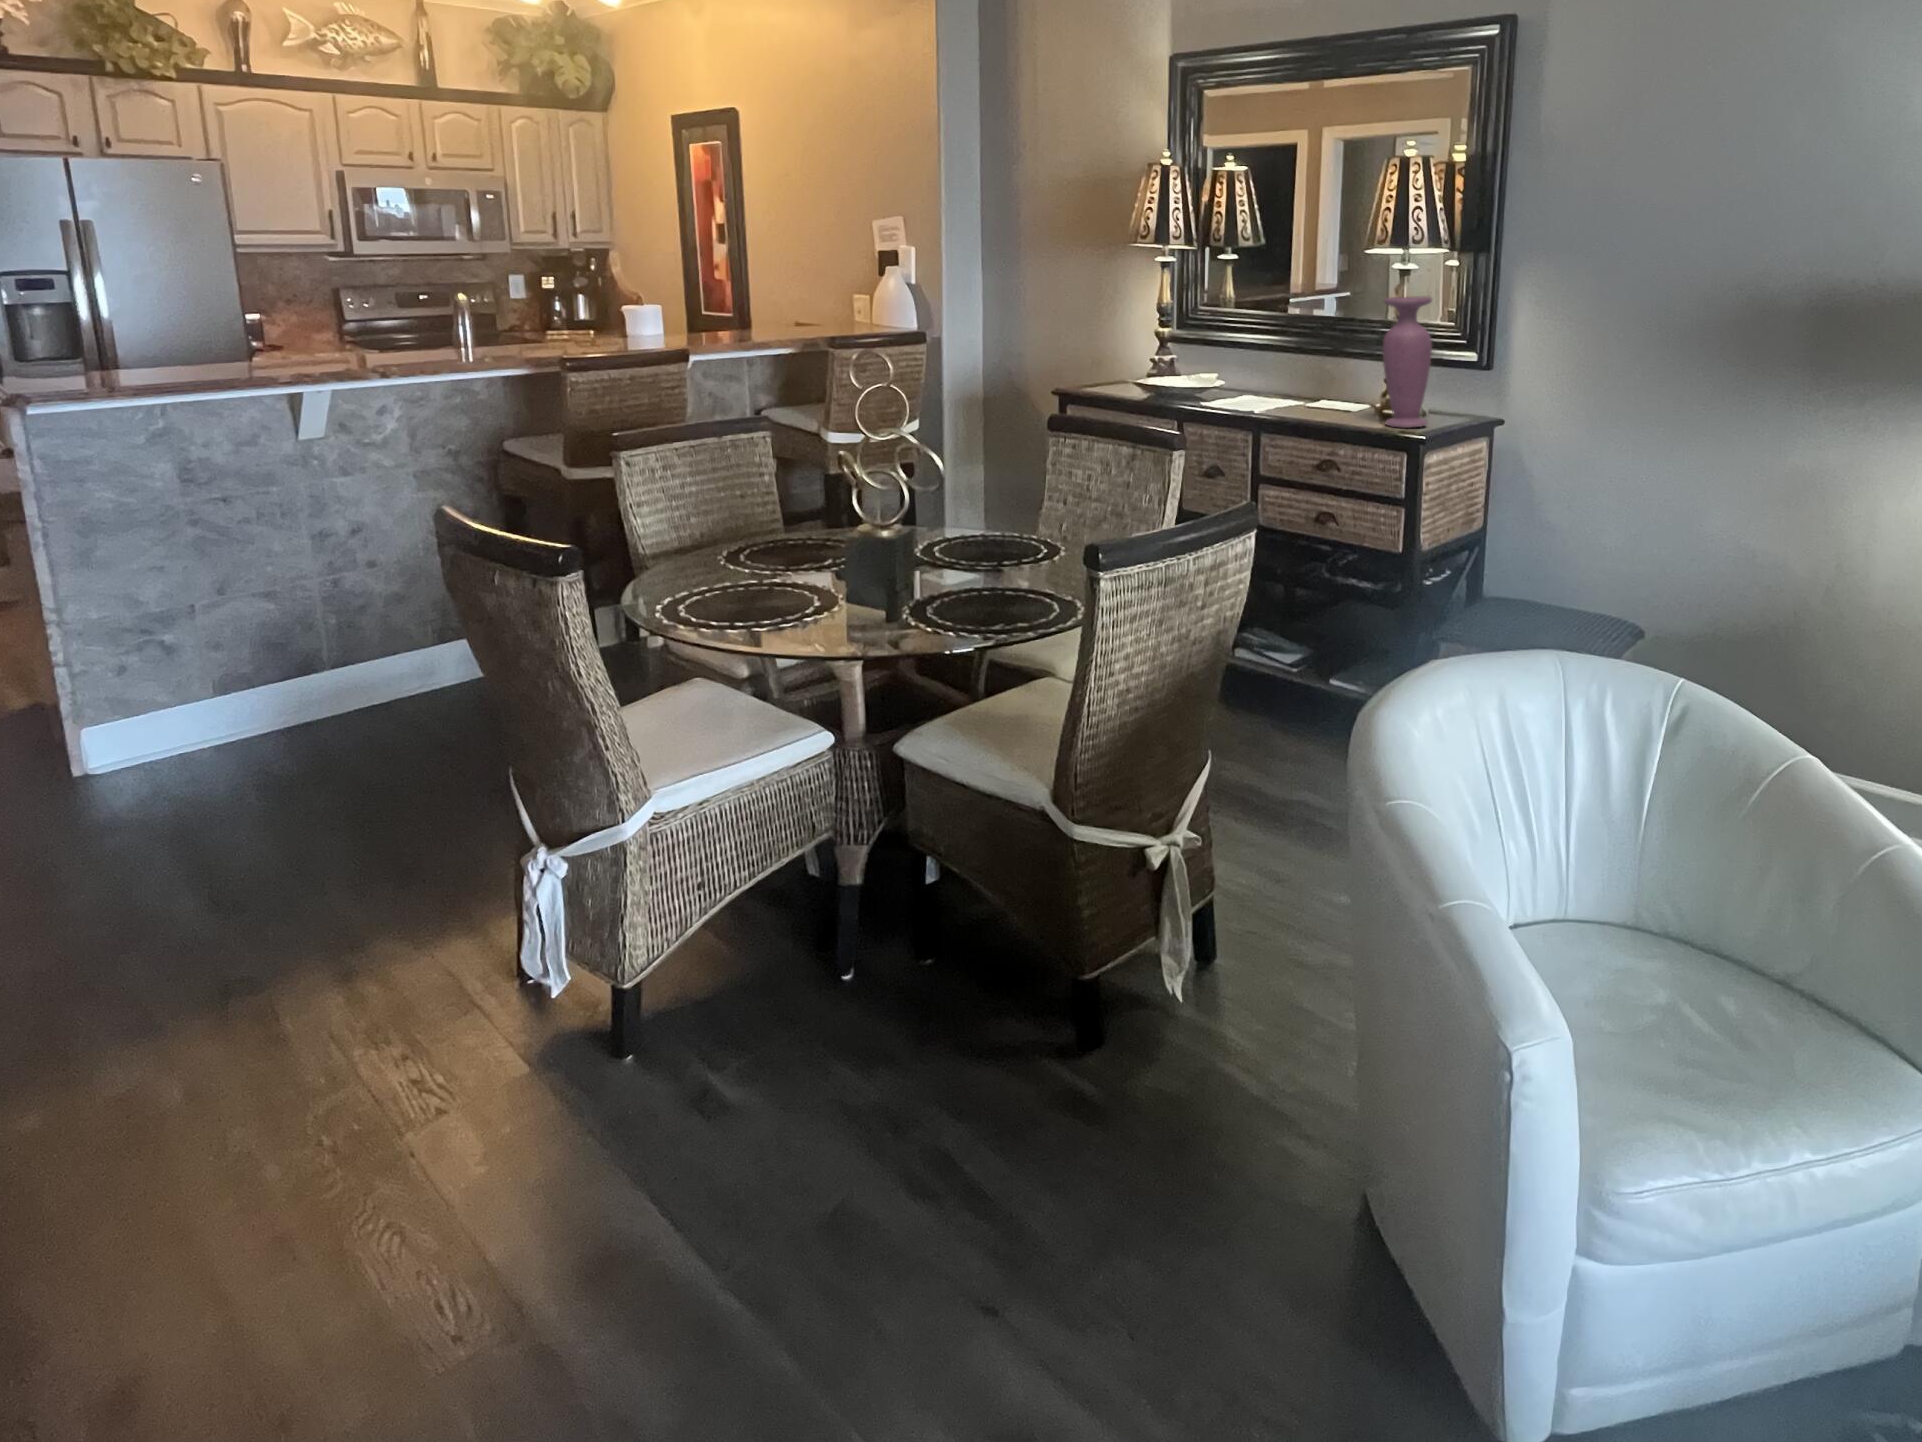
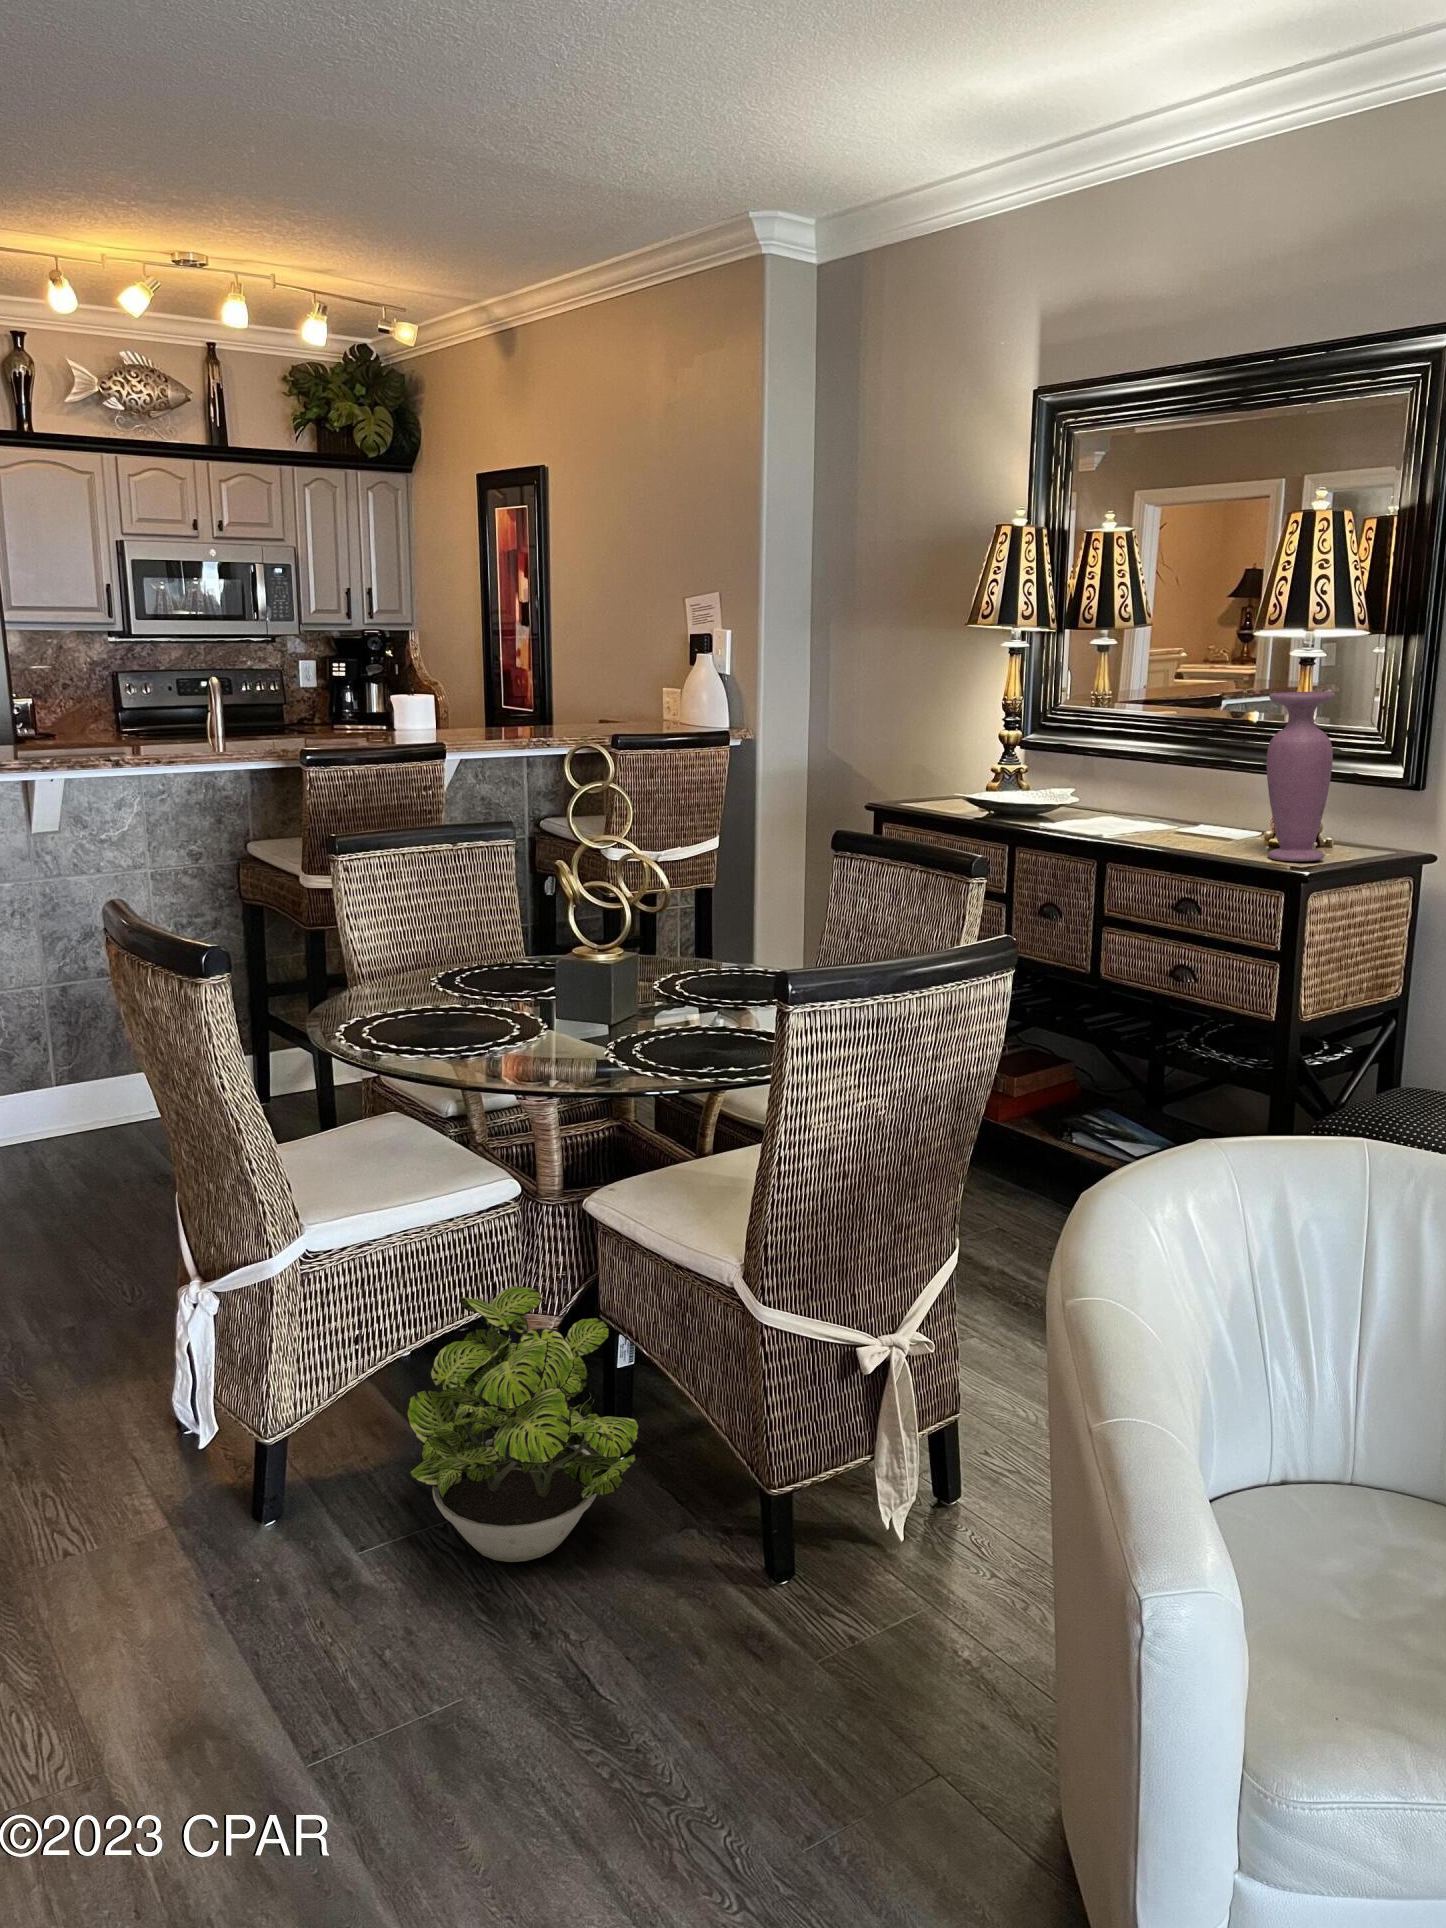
potted plant: none [752,823,968,1067] -> present [406,1286,639,1562]

